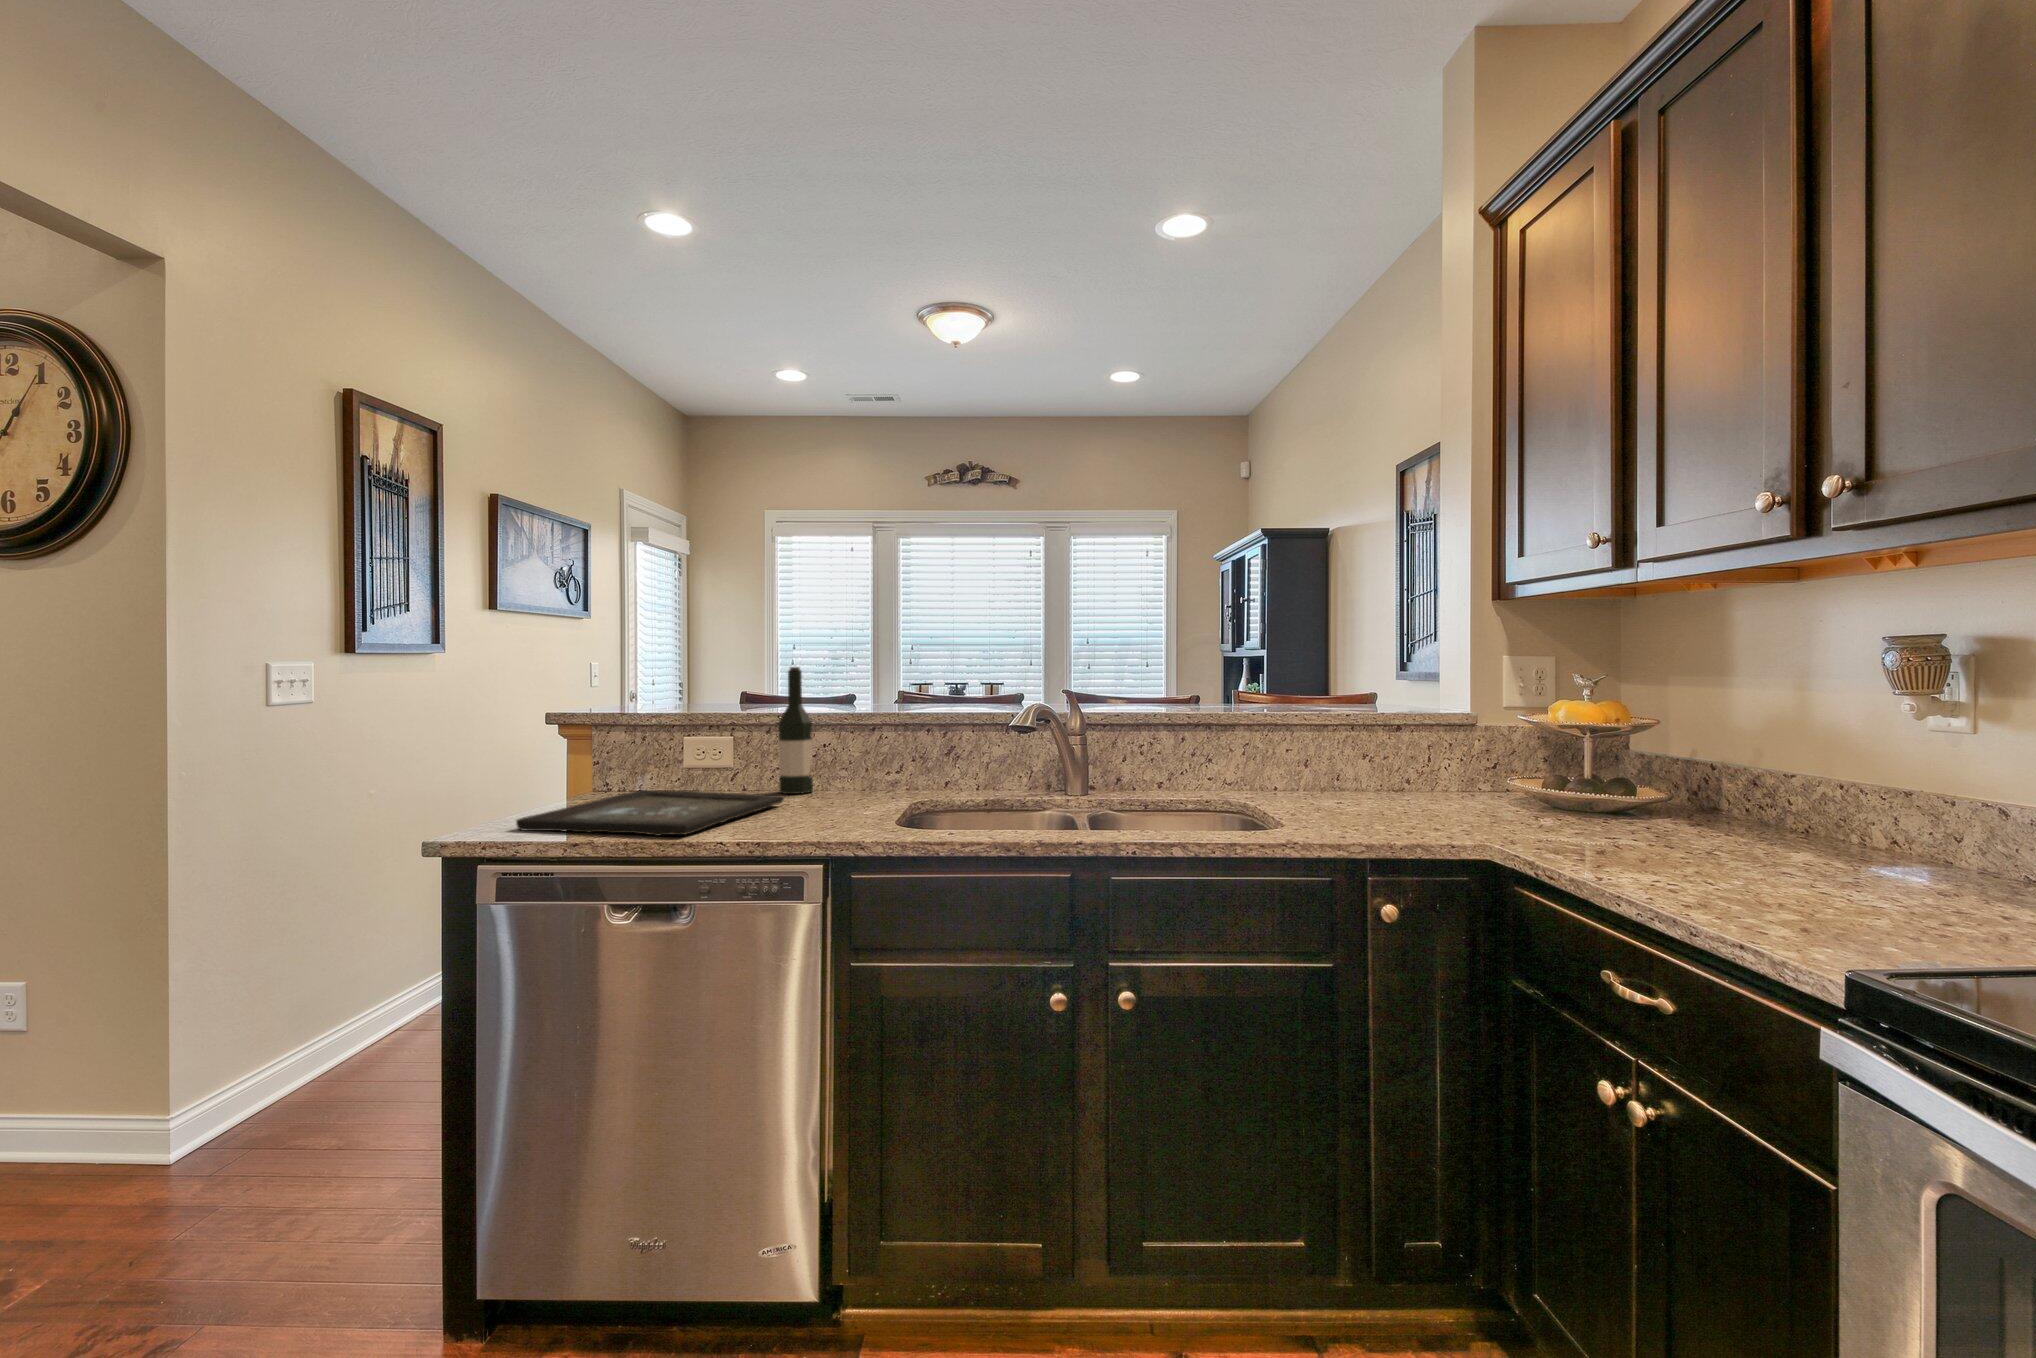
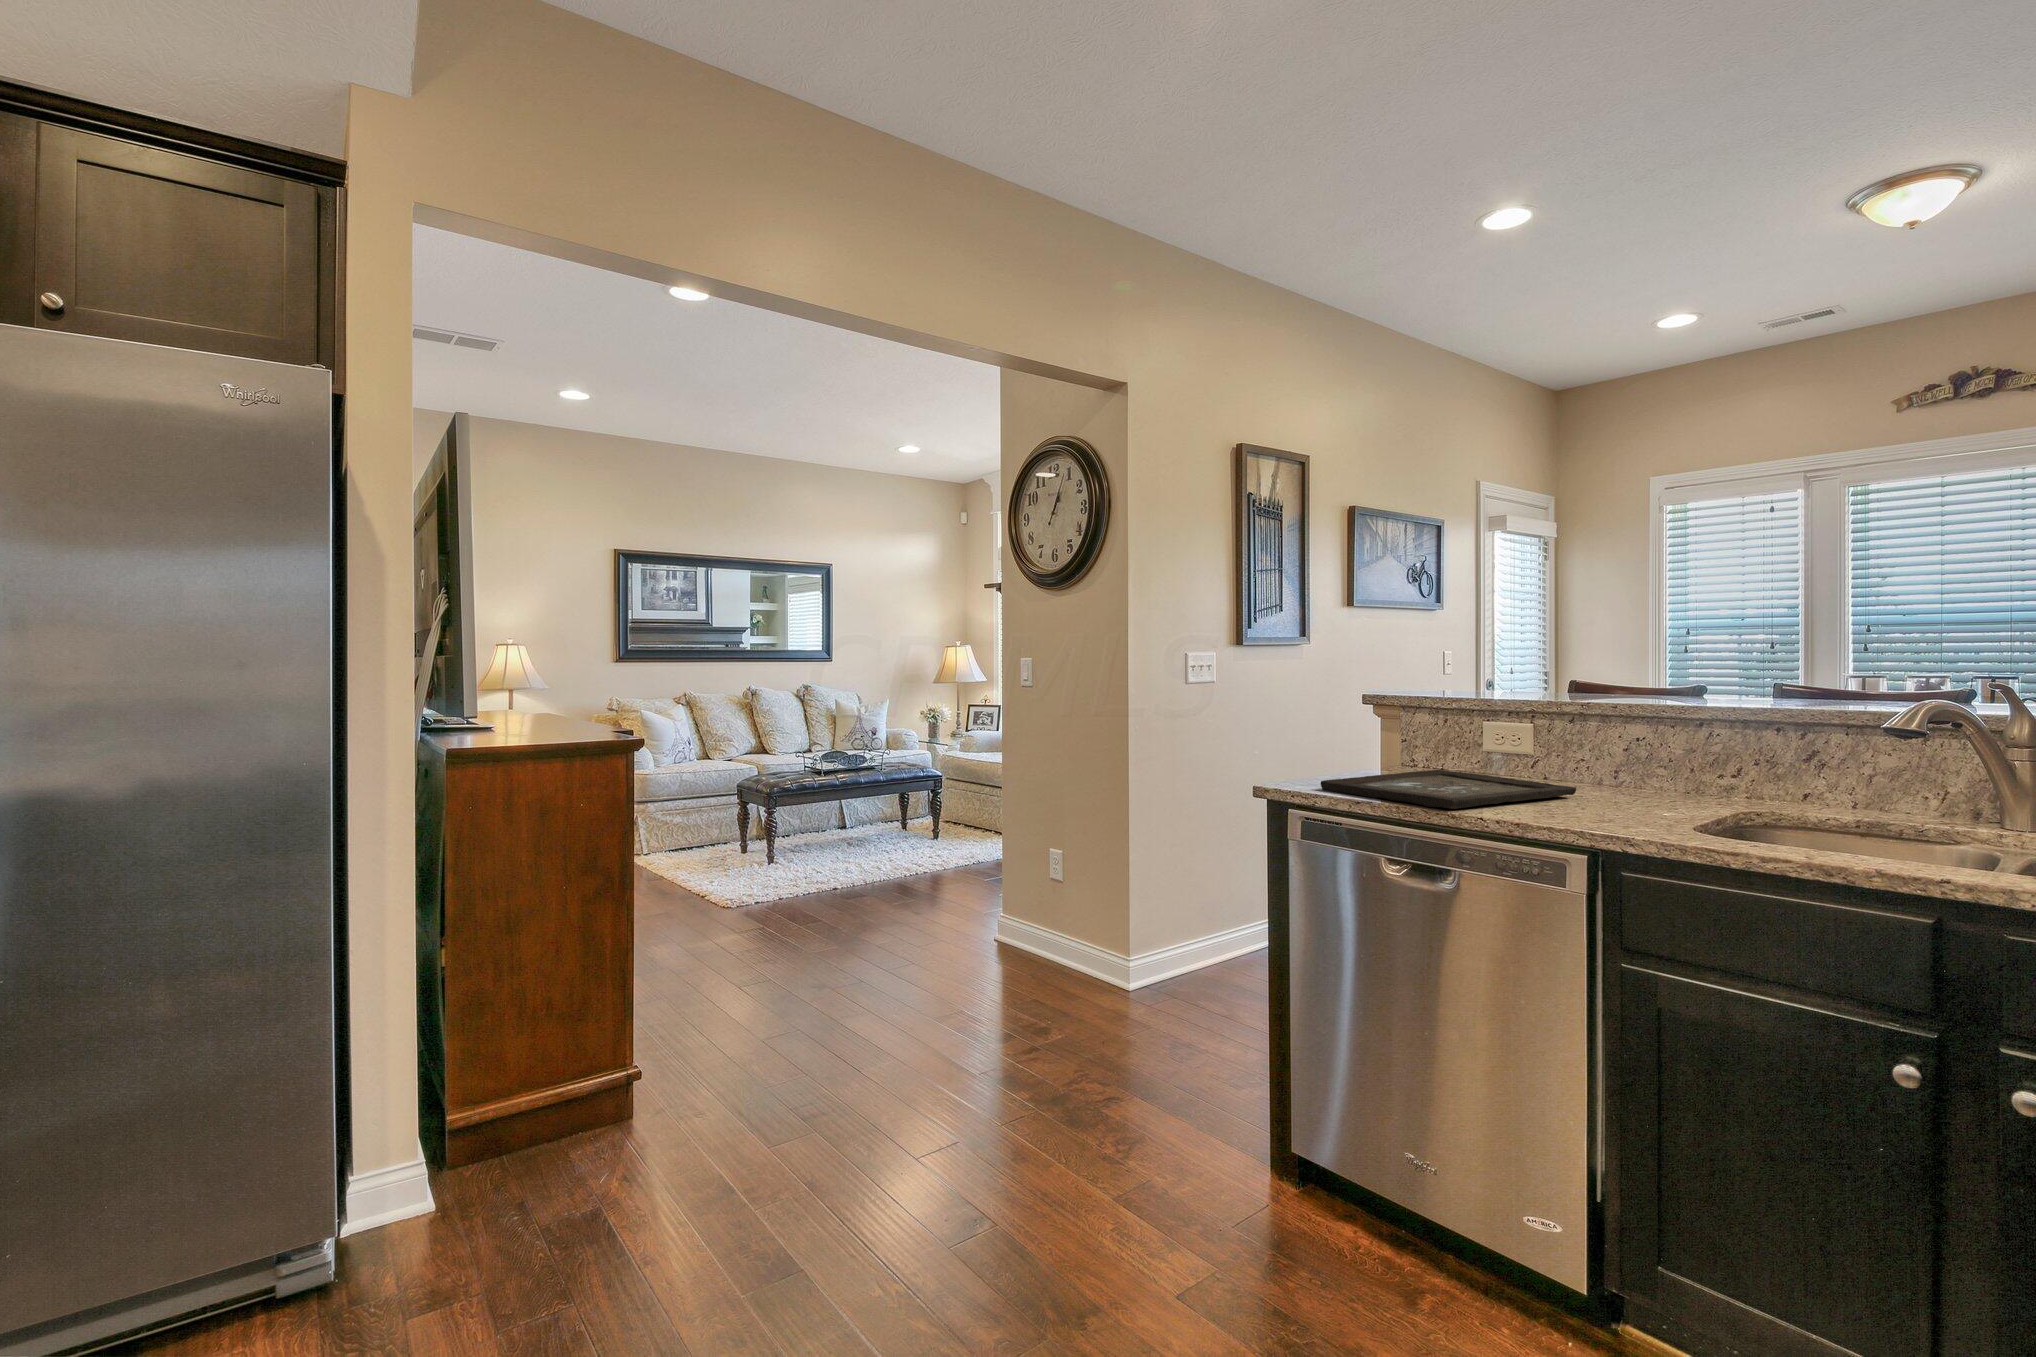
wine bottle: present [779,667,813,794] -> none [1583,656,1623,790]

